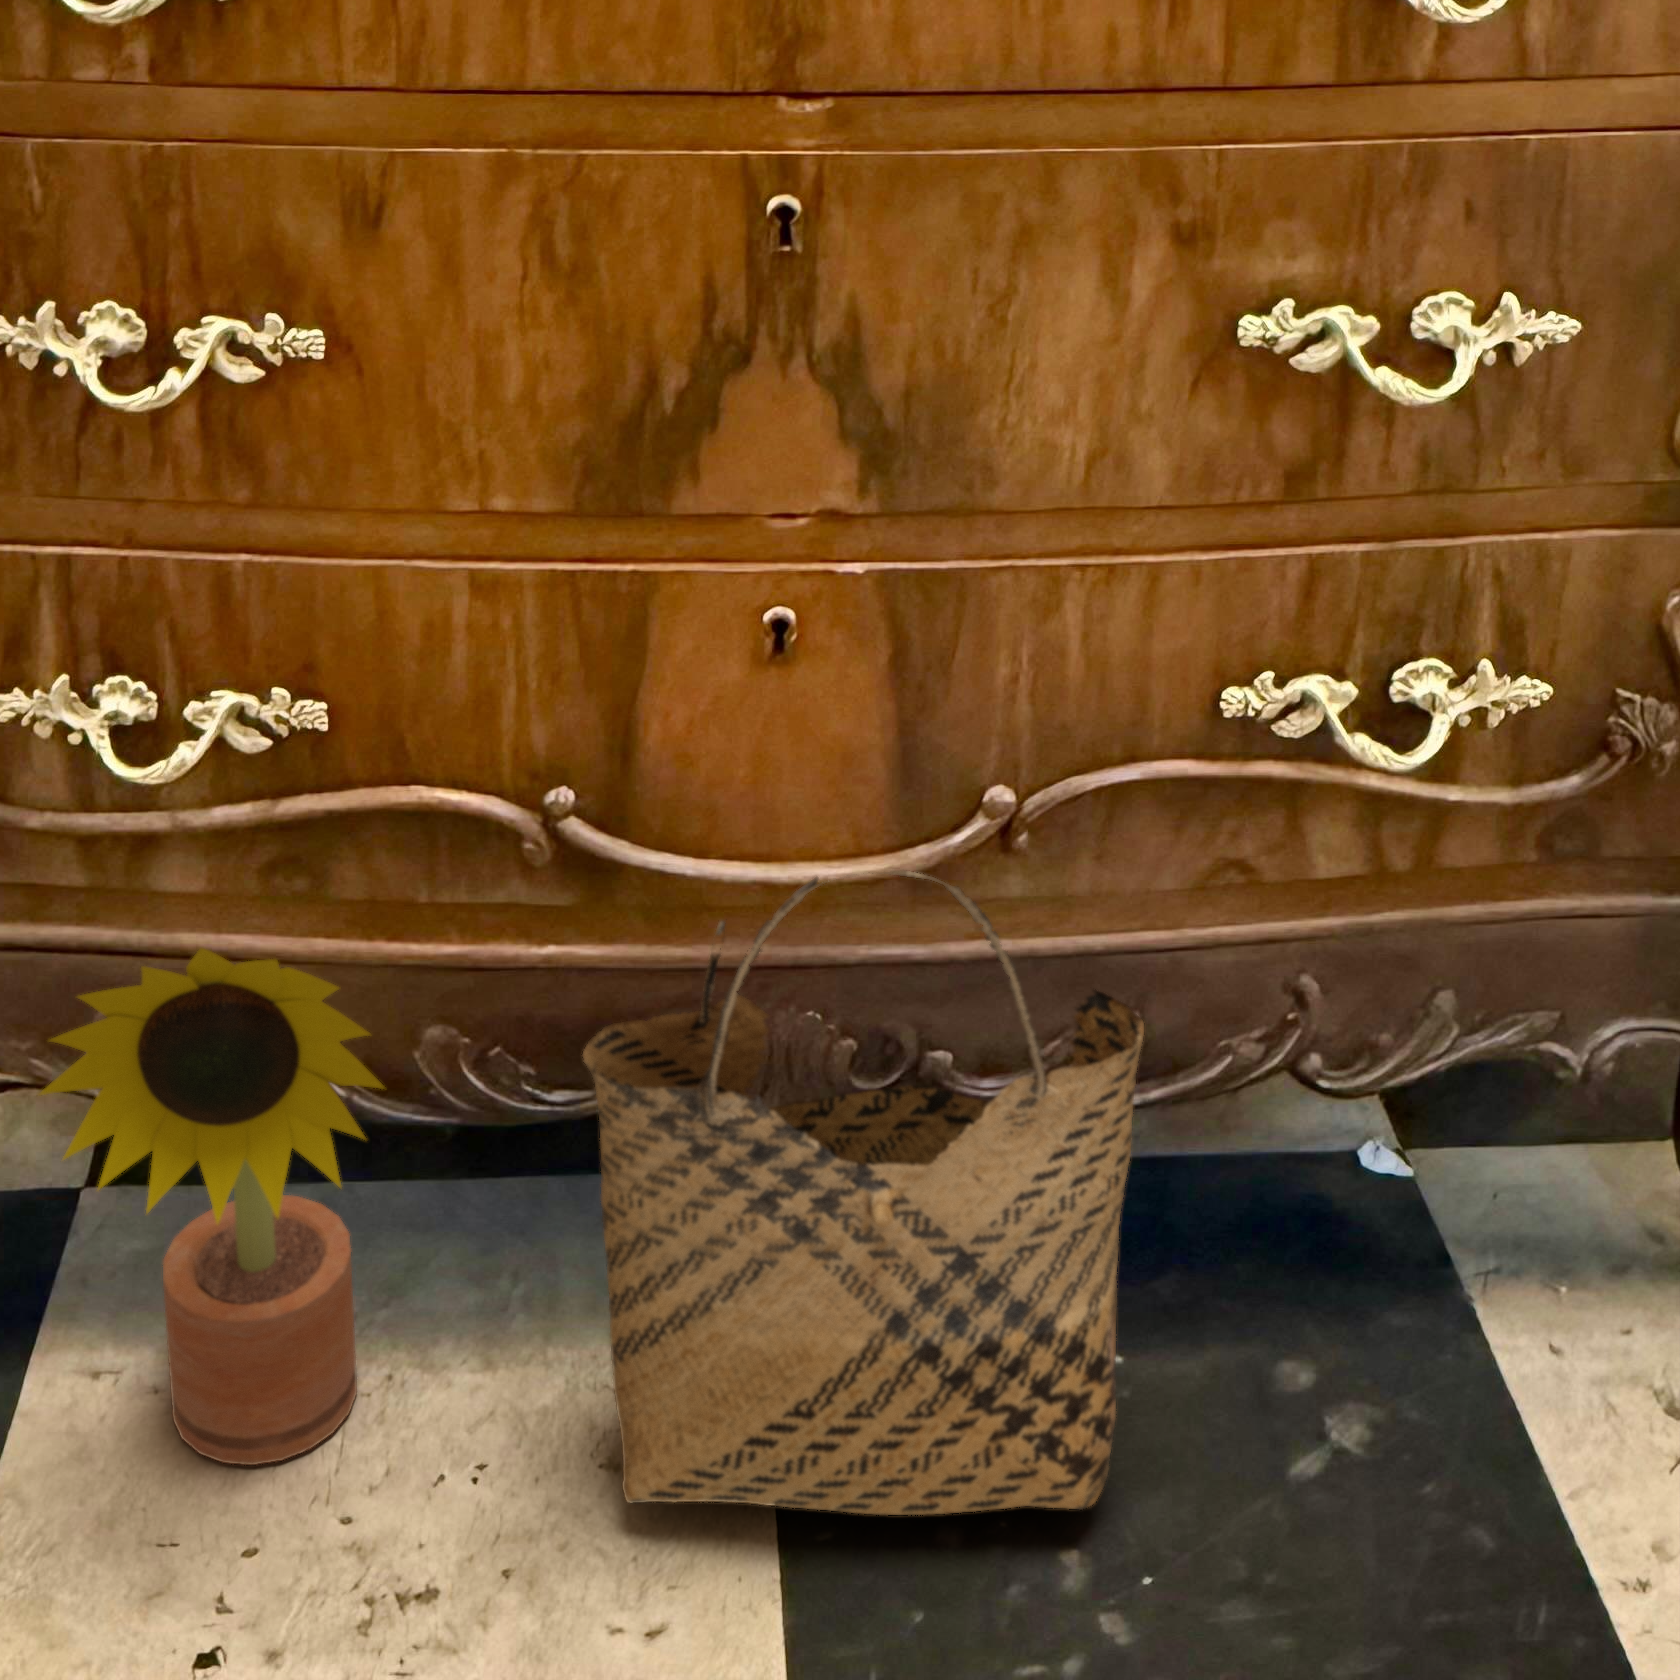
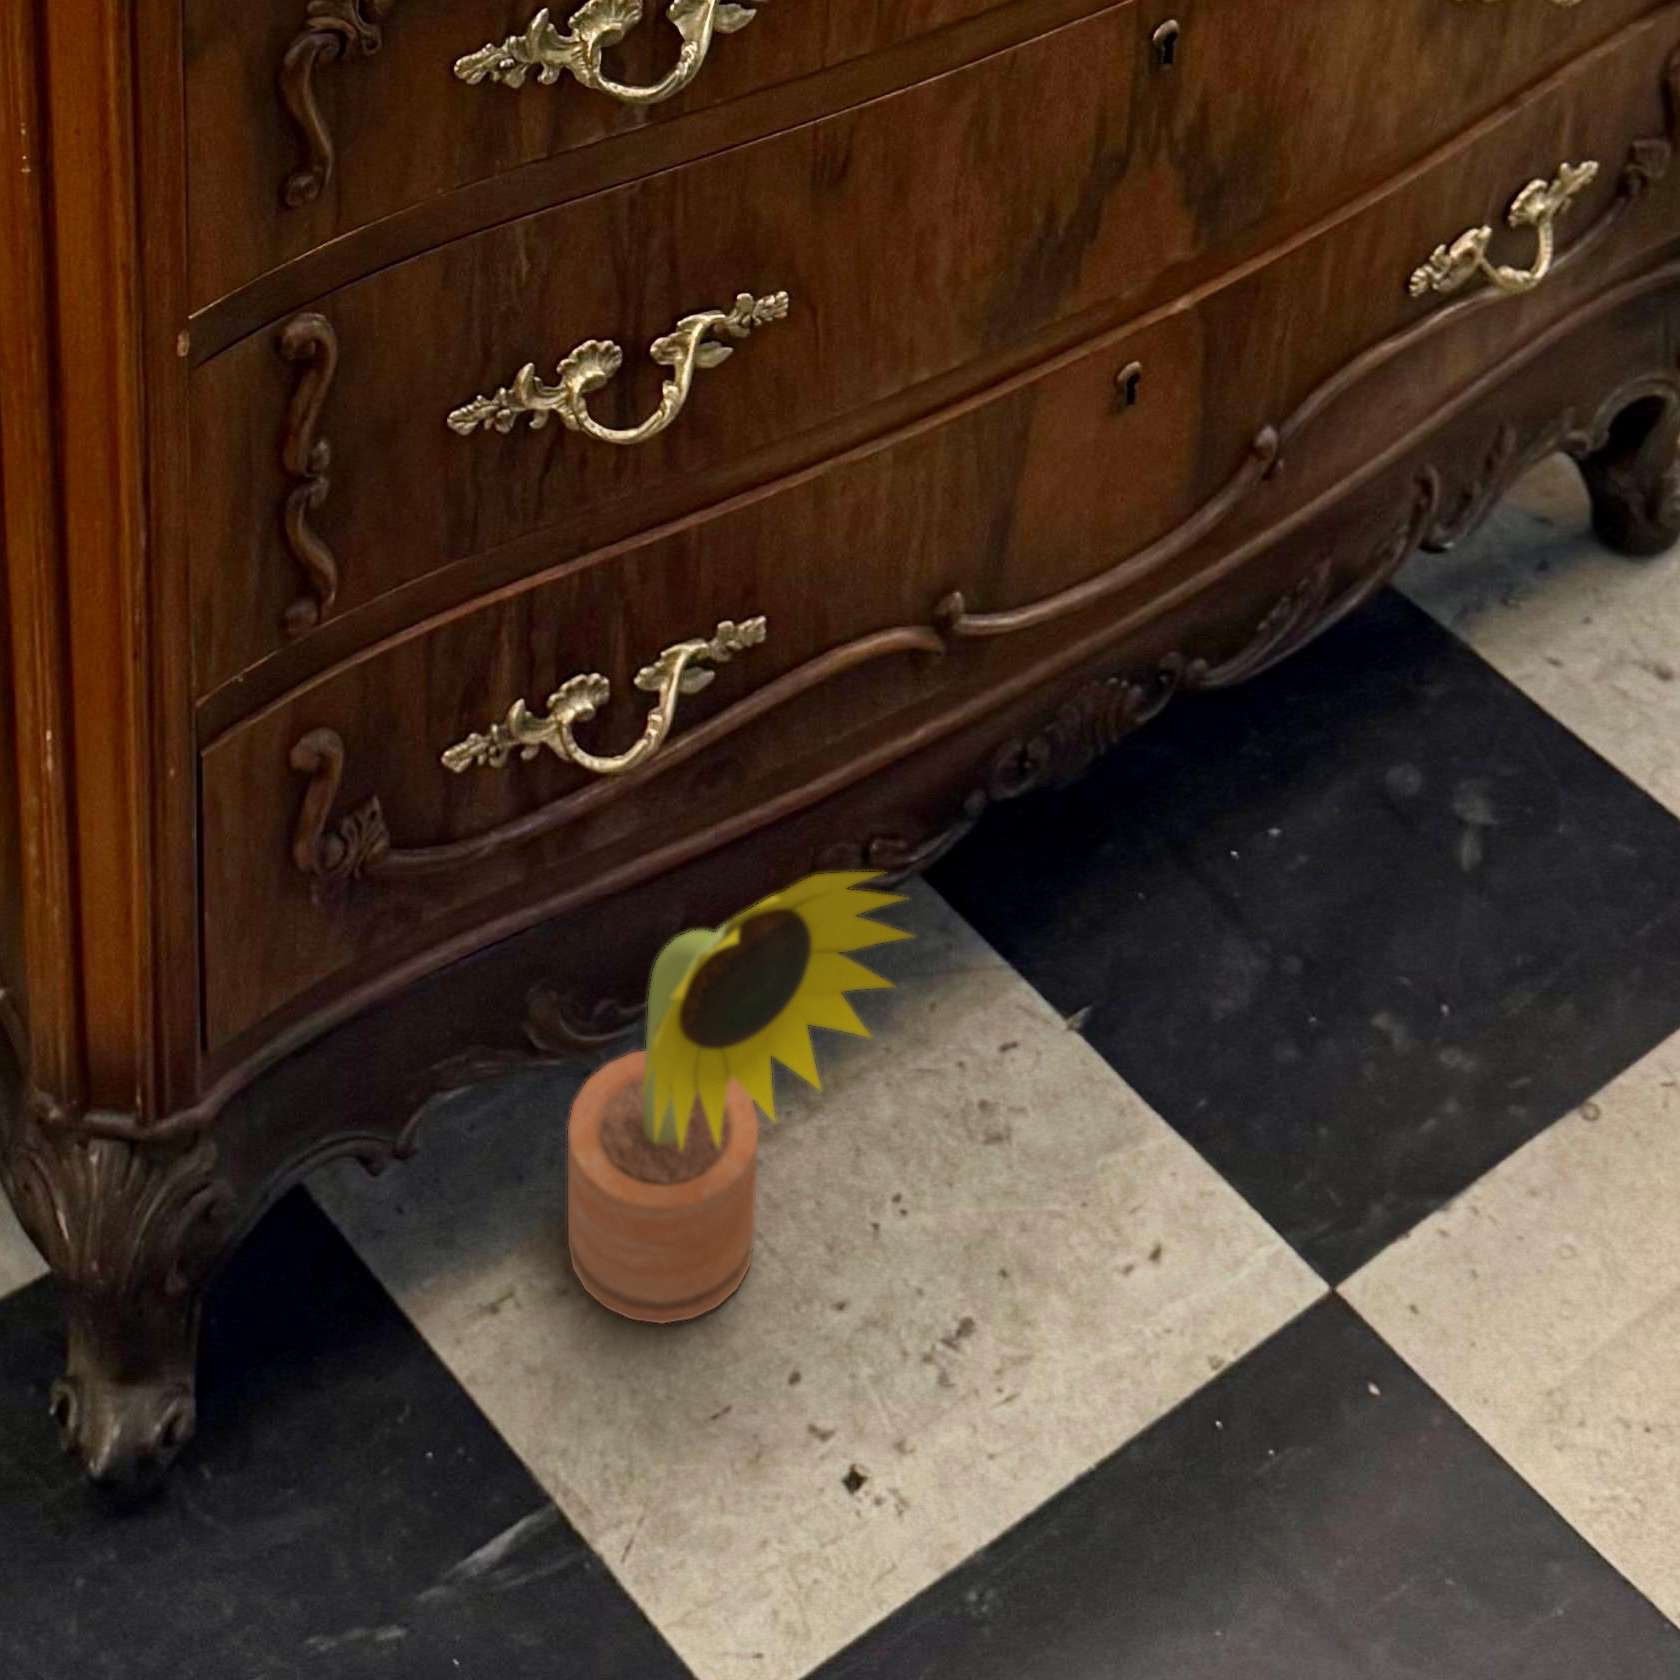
woven basket: present [583,870,1144,1515] -> none [966,401,1391,1162]

